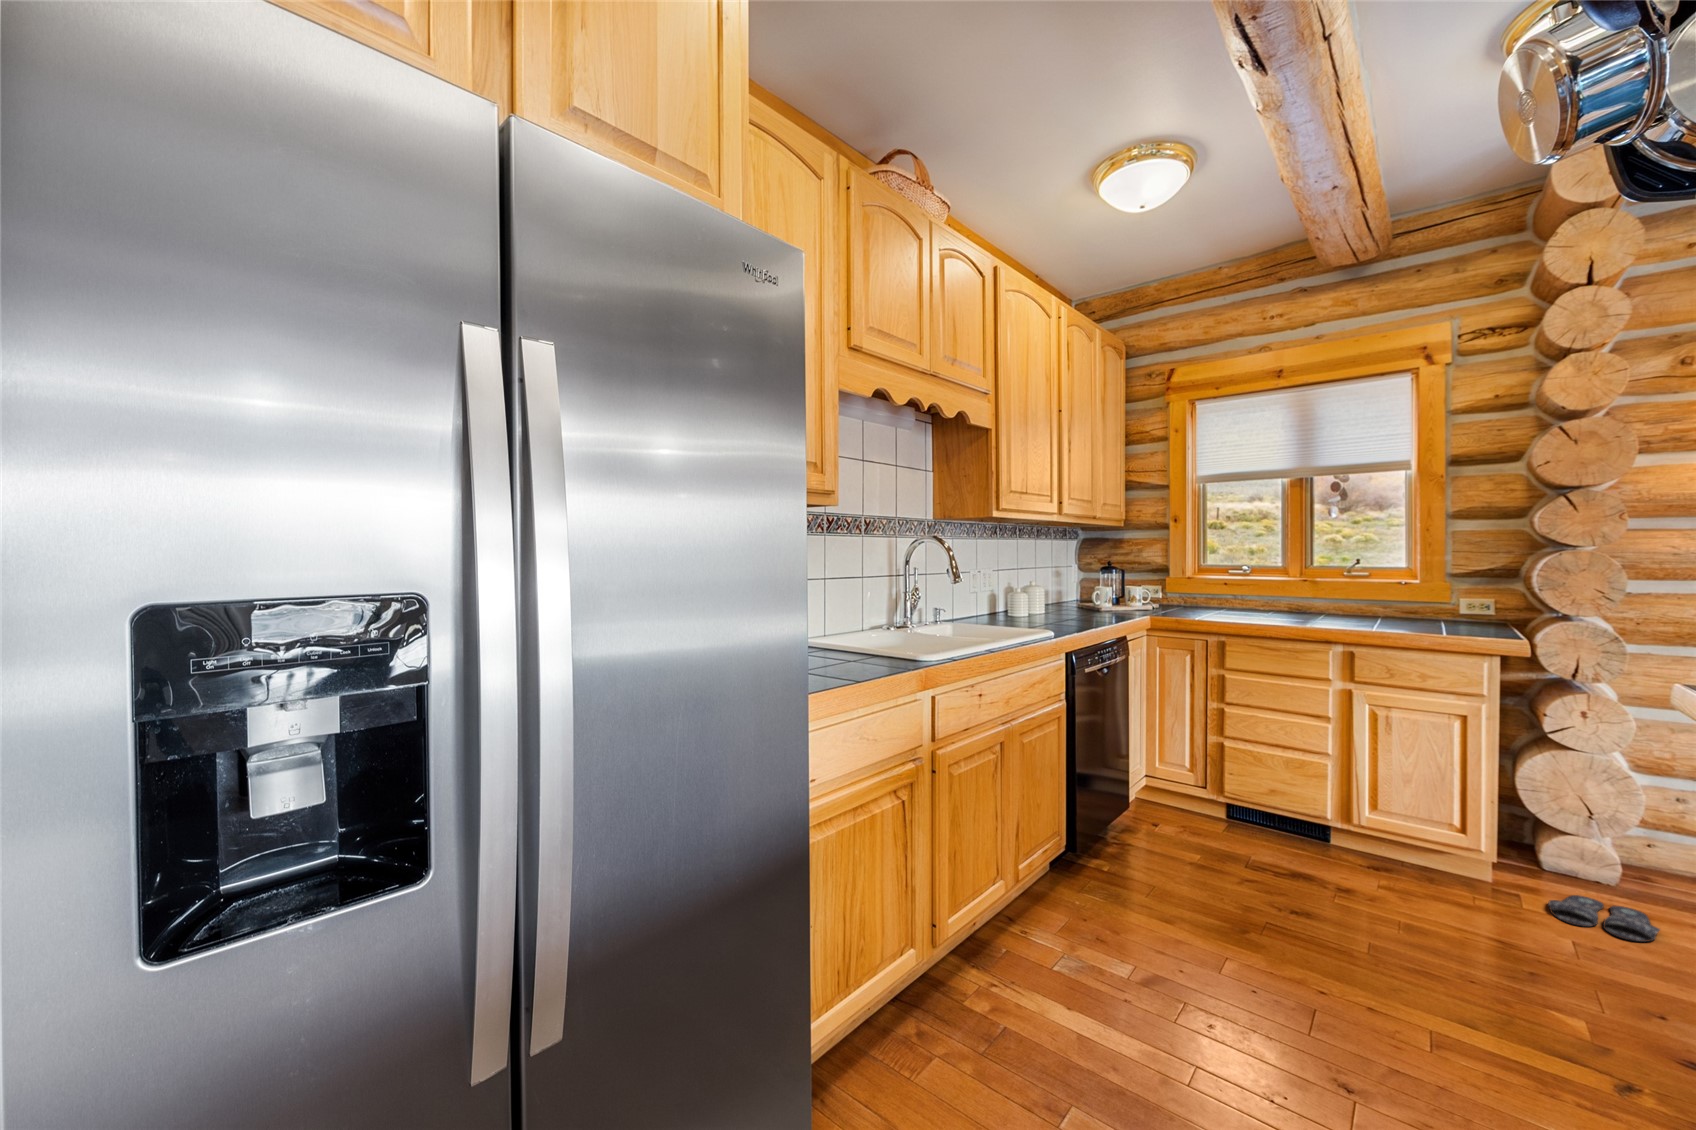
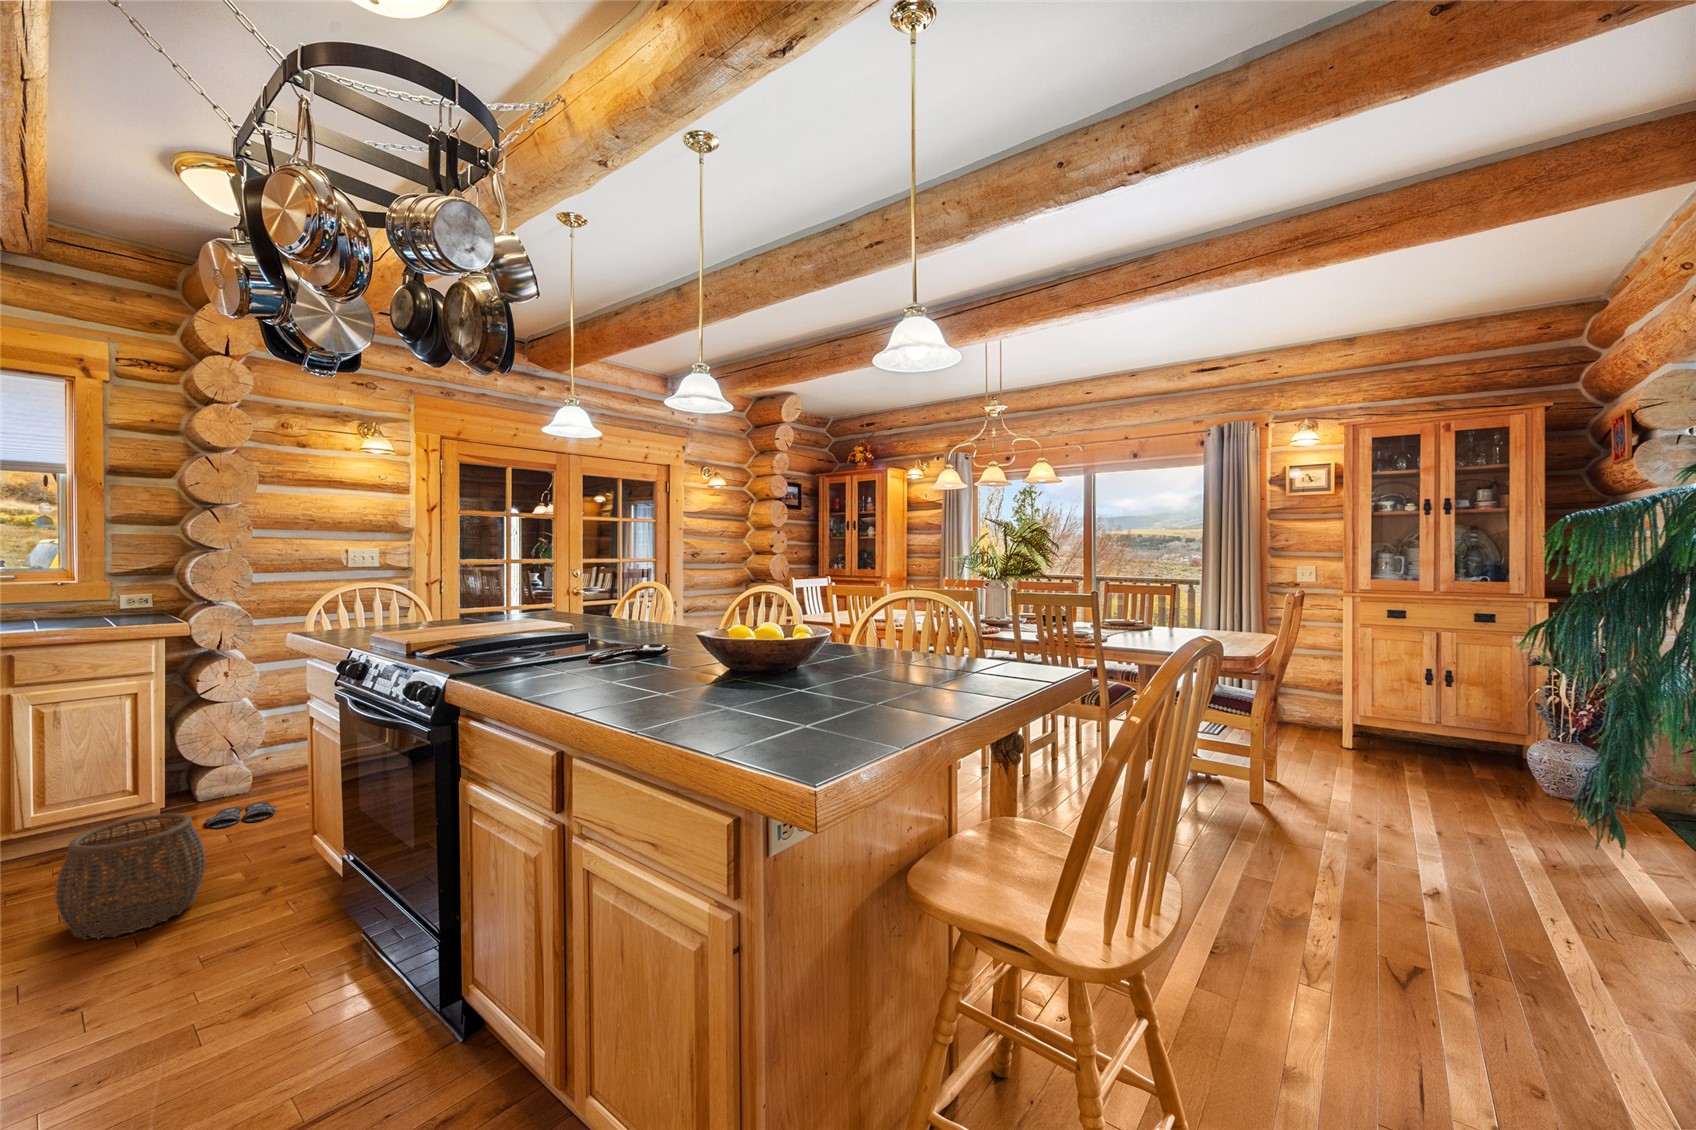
woven basket: none [1360,869,1532,1034] -> present [55,813,206,939]

